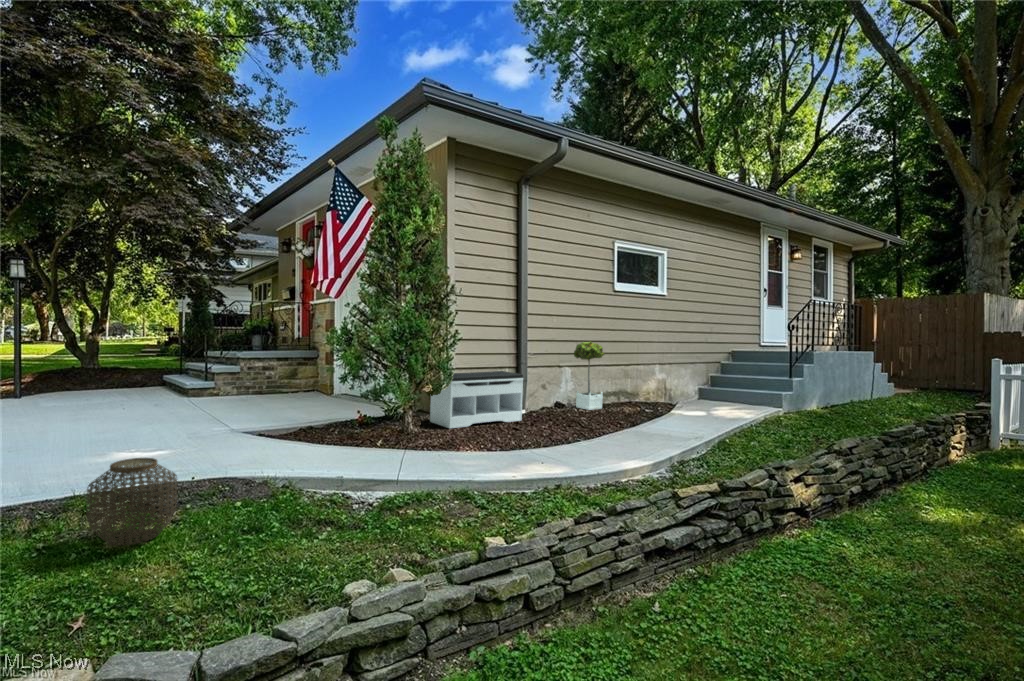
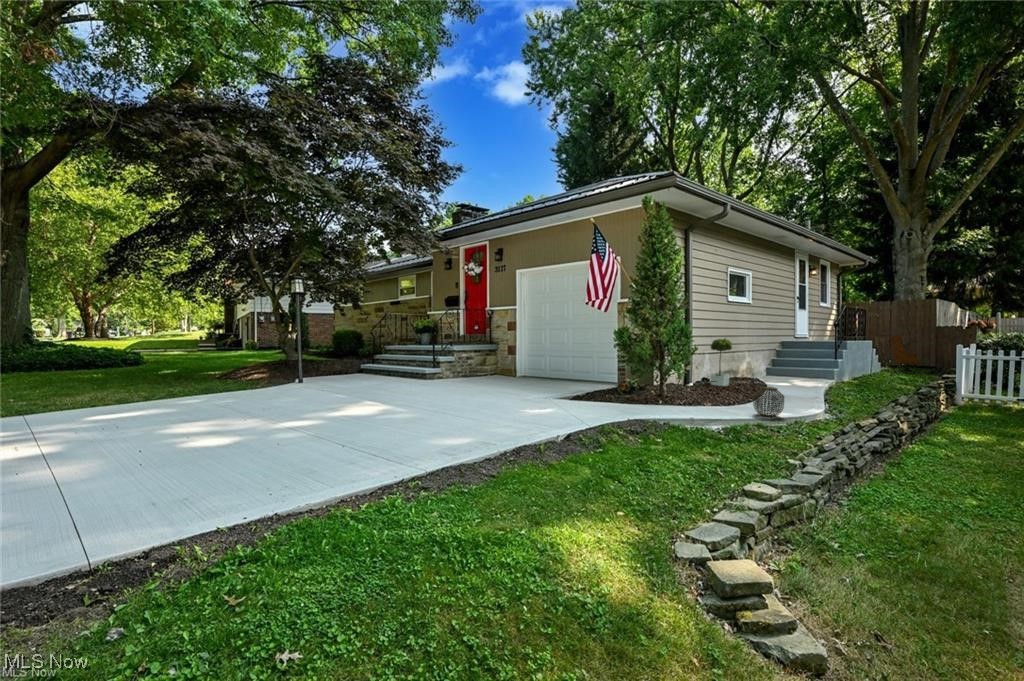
lounge chair: none [906,341,985,397] -> present [890,335,938,375]
bench: present [430,371,523,428] -> none [649,360,703,398]
woven basket: present [87,458,177,545] -> present [753,387,784,417]

